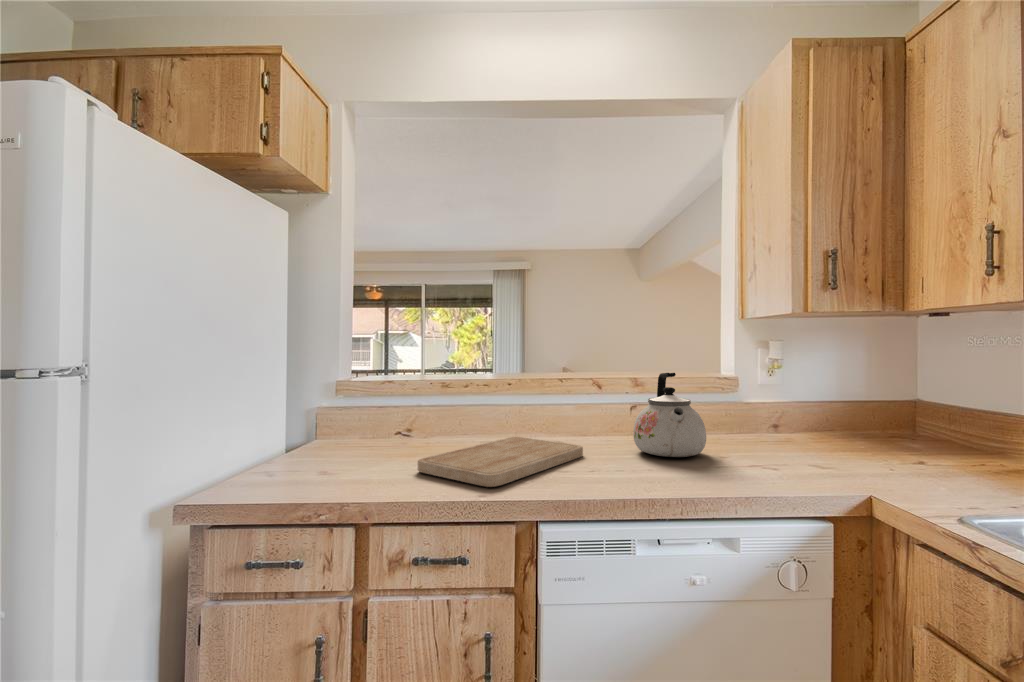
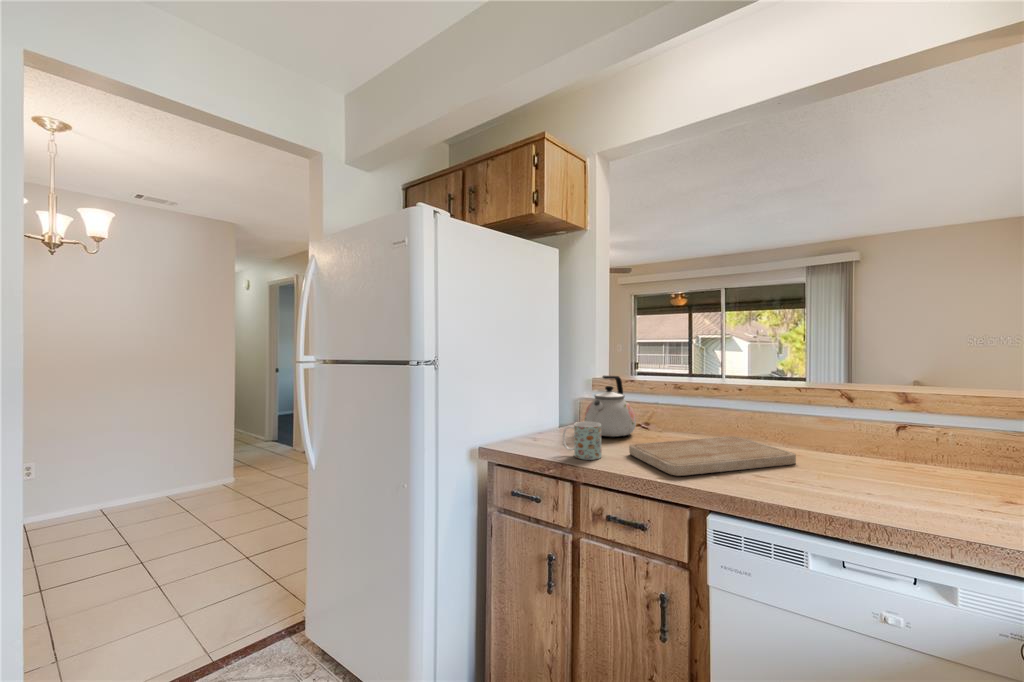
kettle: present [633,373,706,457] -> present [584,376,636,437]
mug: none [328,435,386,488] -> present [563,422,602,460]

